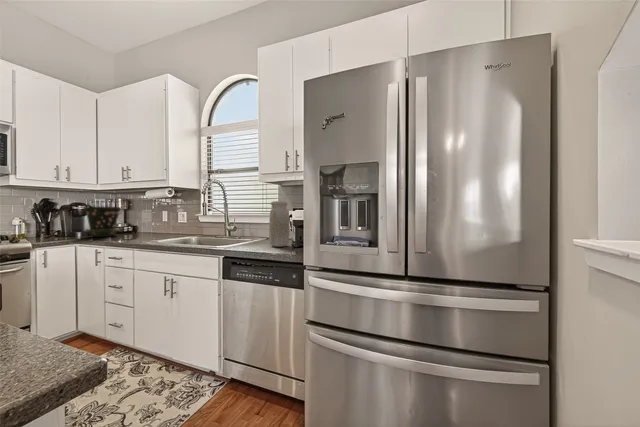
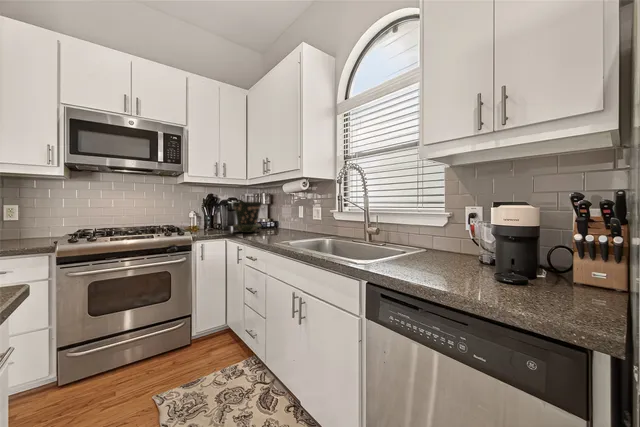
vase: present [269,201,289,247] -> none [436,194,477,276]

